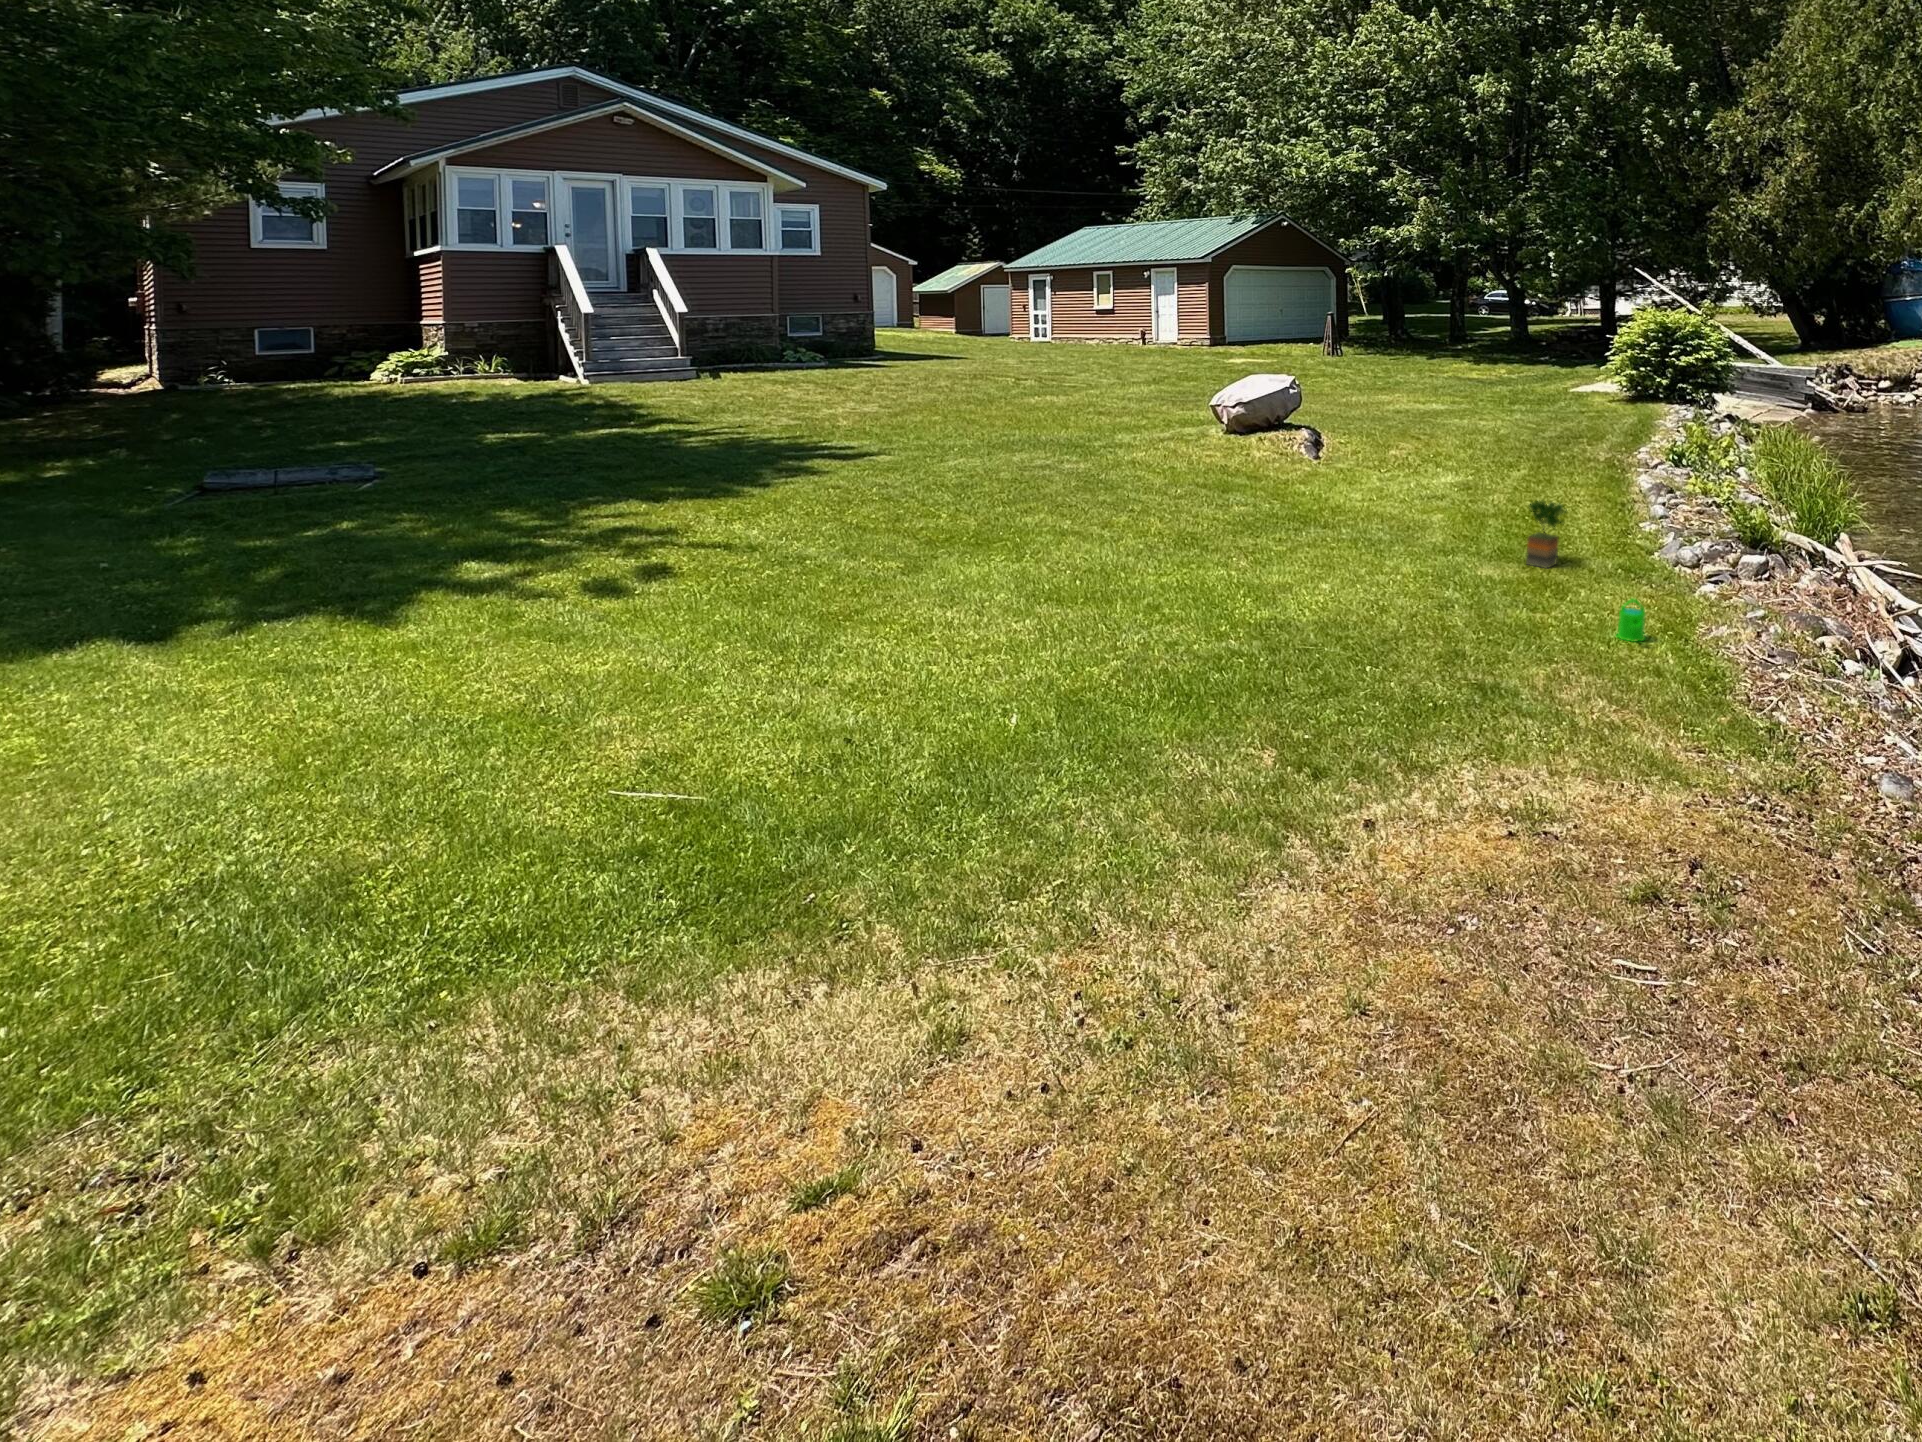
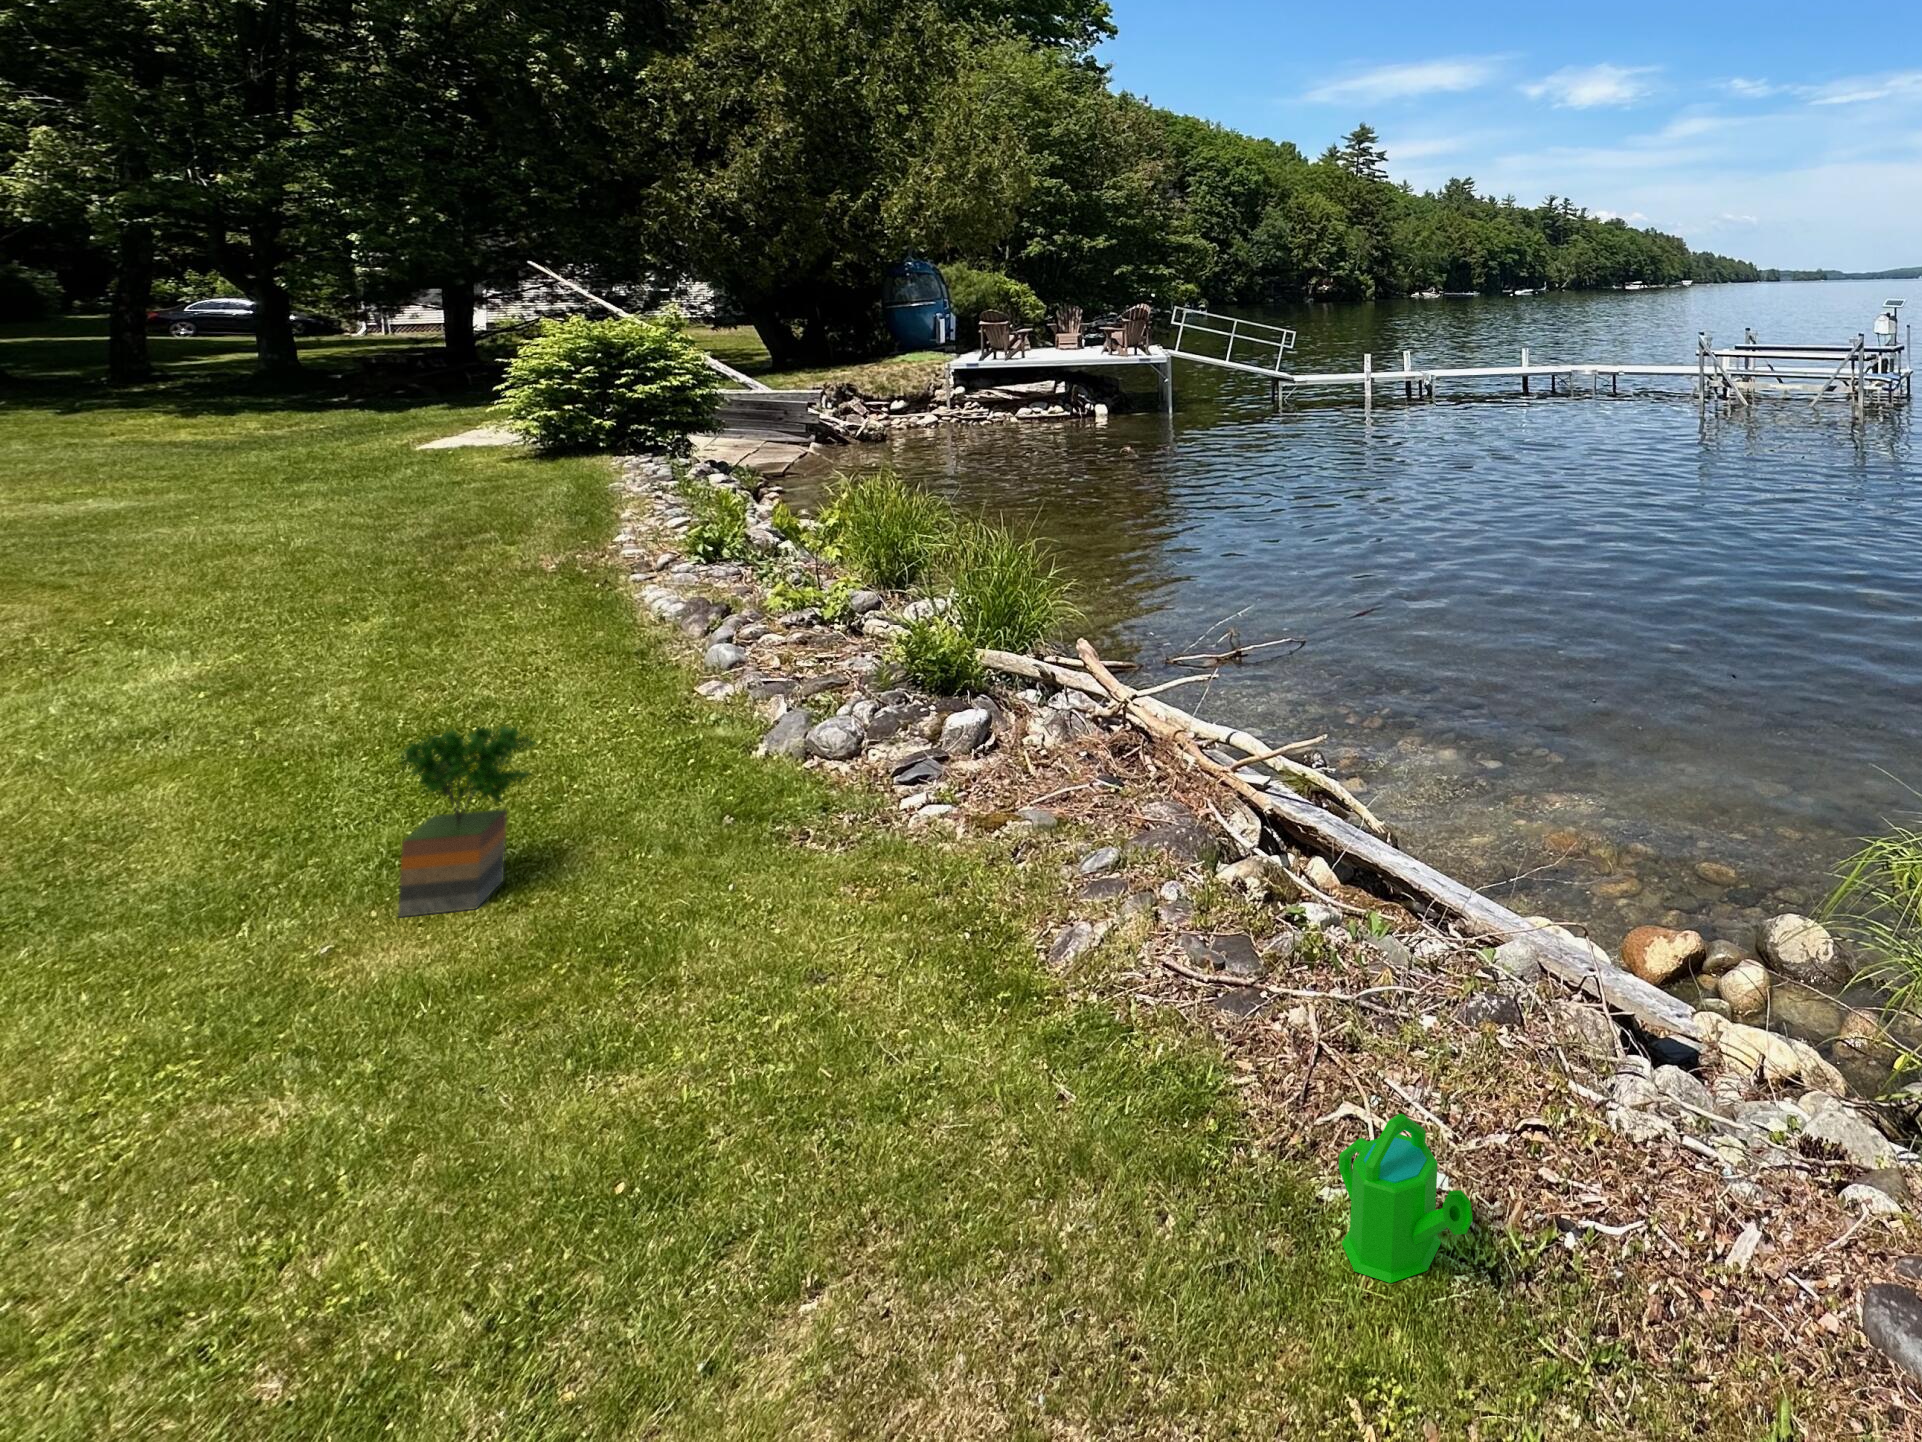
watering can: present [1616,598,1646,641] -> present [1339,1114,1473,1283]

